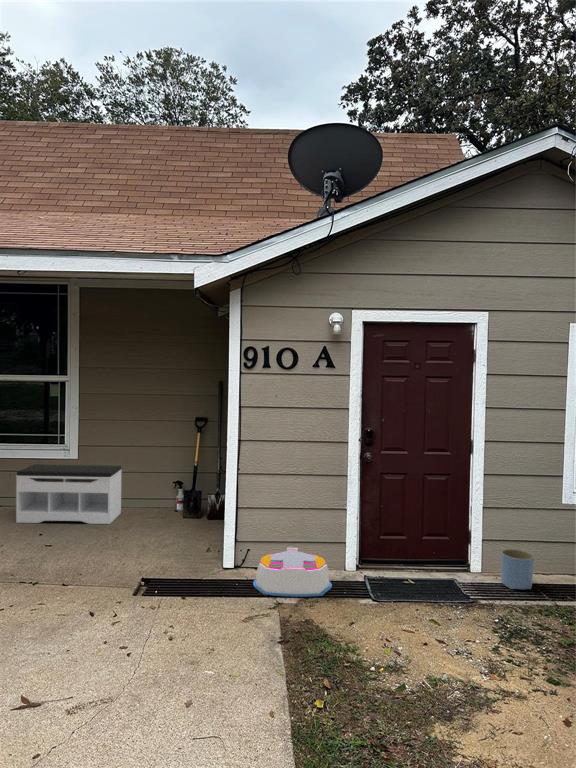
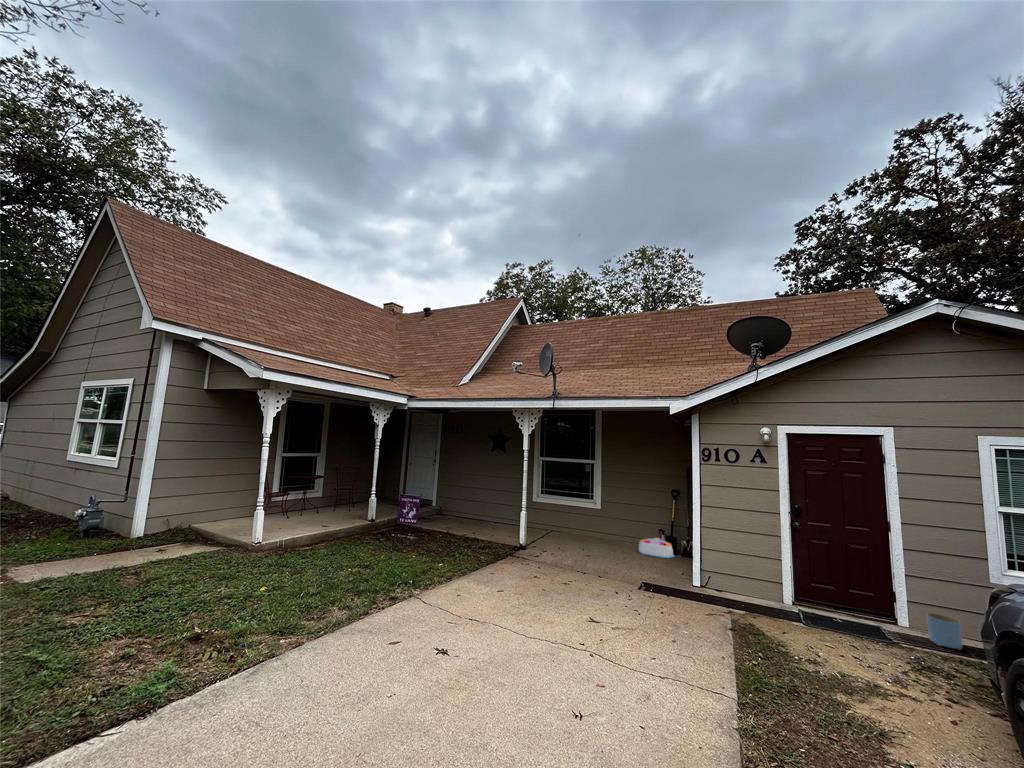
bench: present [16,464,122,524] -> none [567,510,625,551]
storage bin: present [253,548,332,597] -> present [638,538,675,558]

